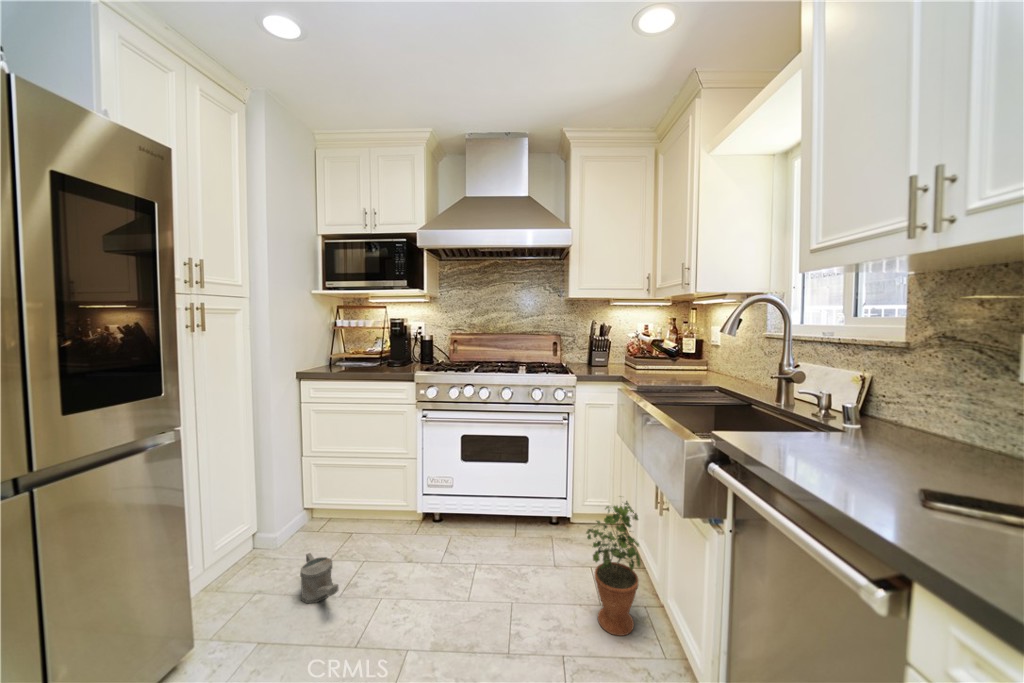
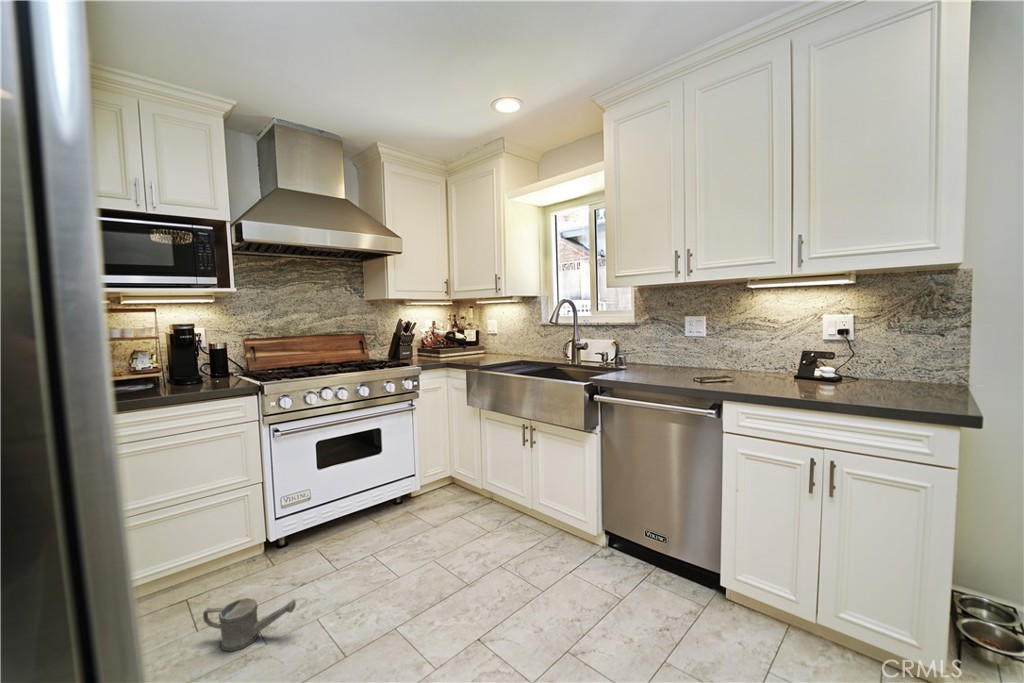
potted plant: present [586,501,640,636] -> none [474,442,511,533]

